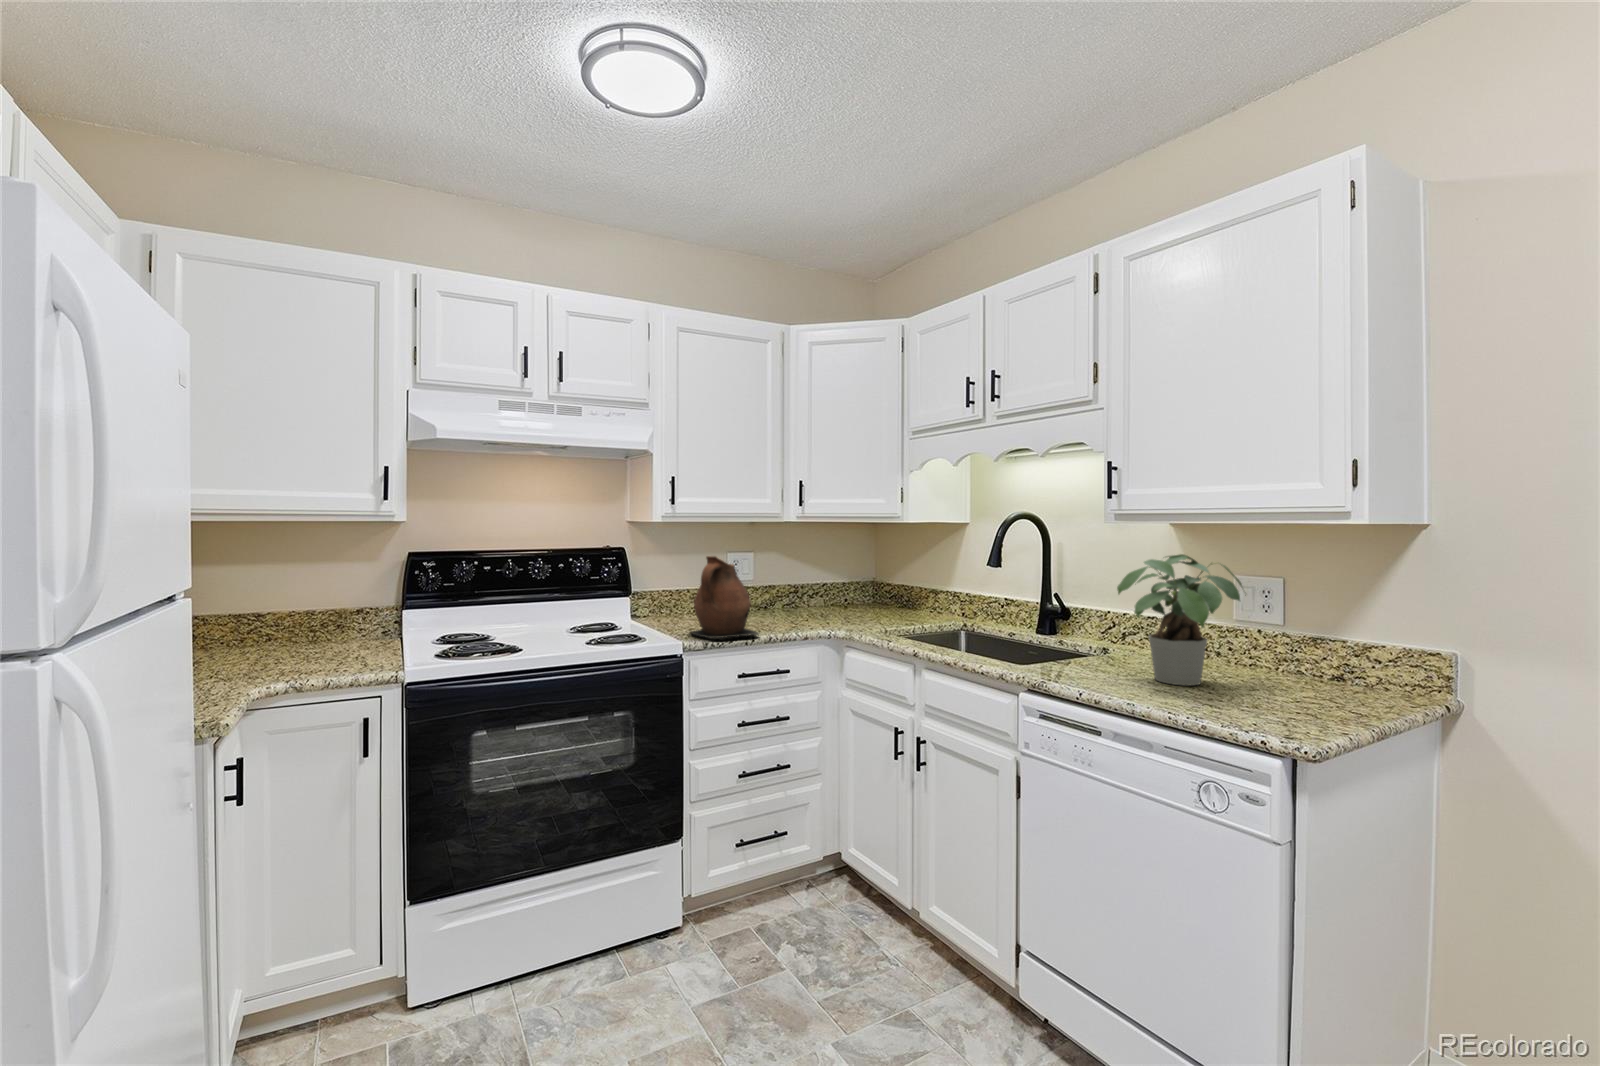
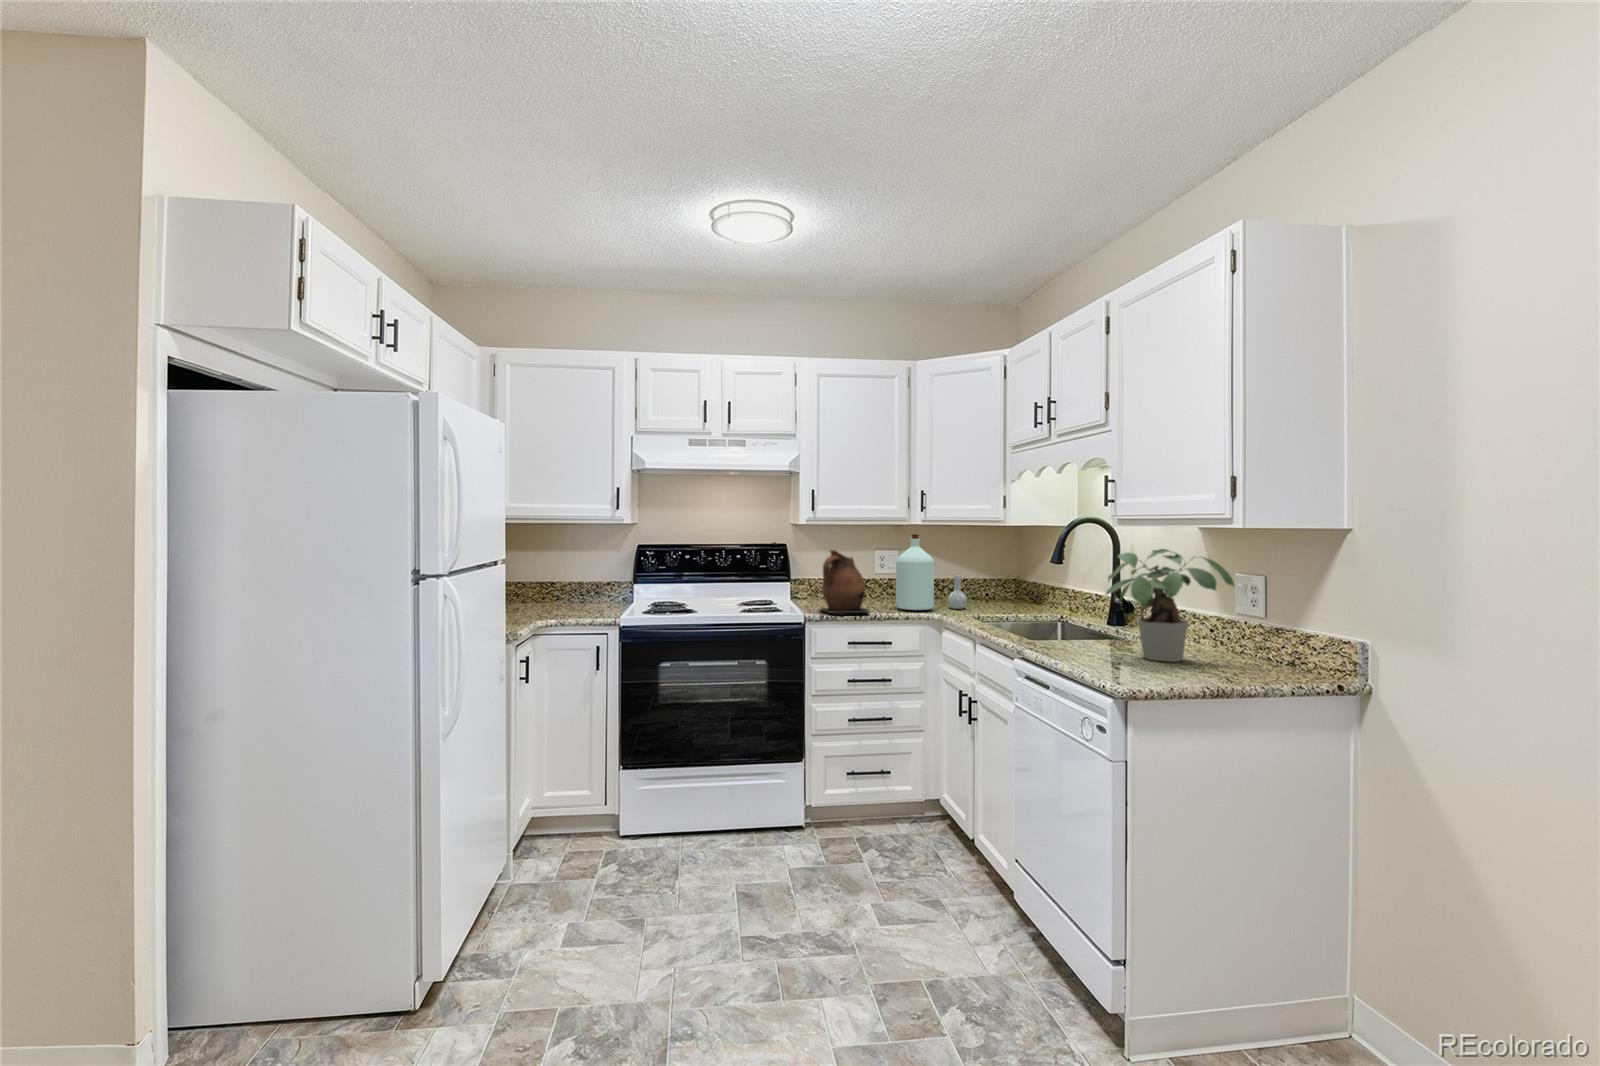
bottle: none [777,534,853,627] -> present [896,535,967,610]

